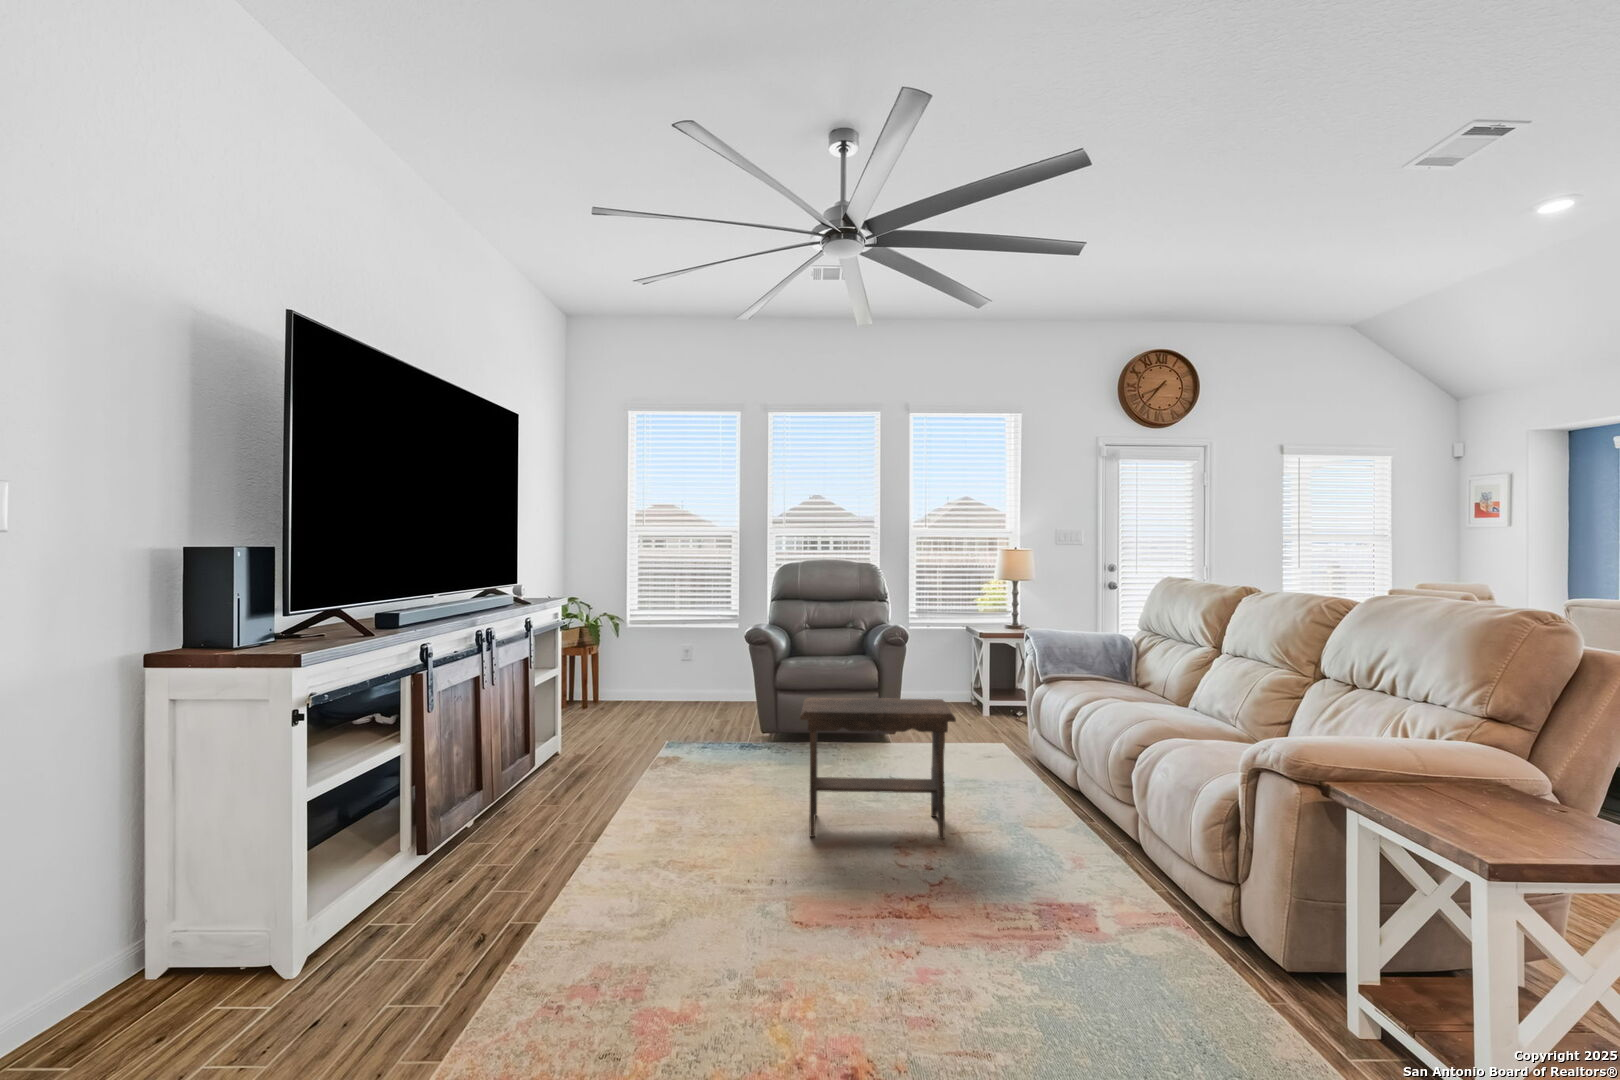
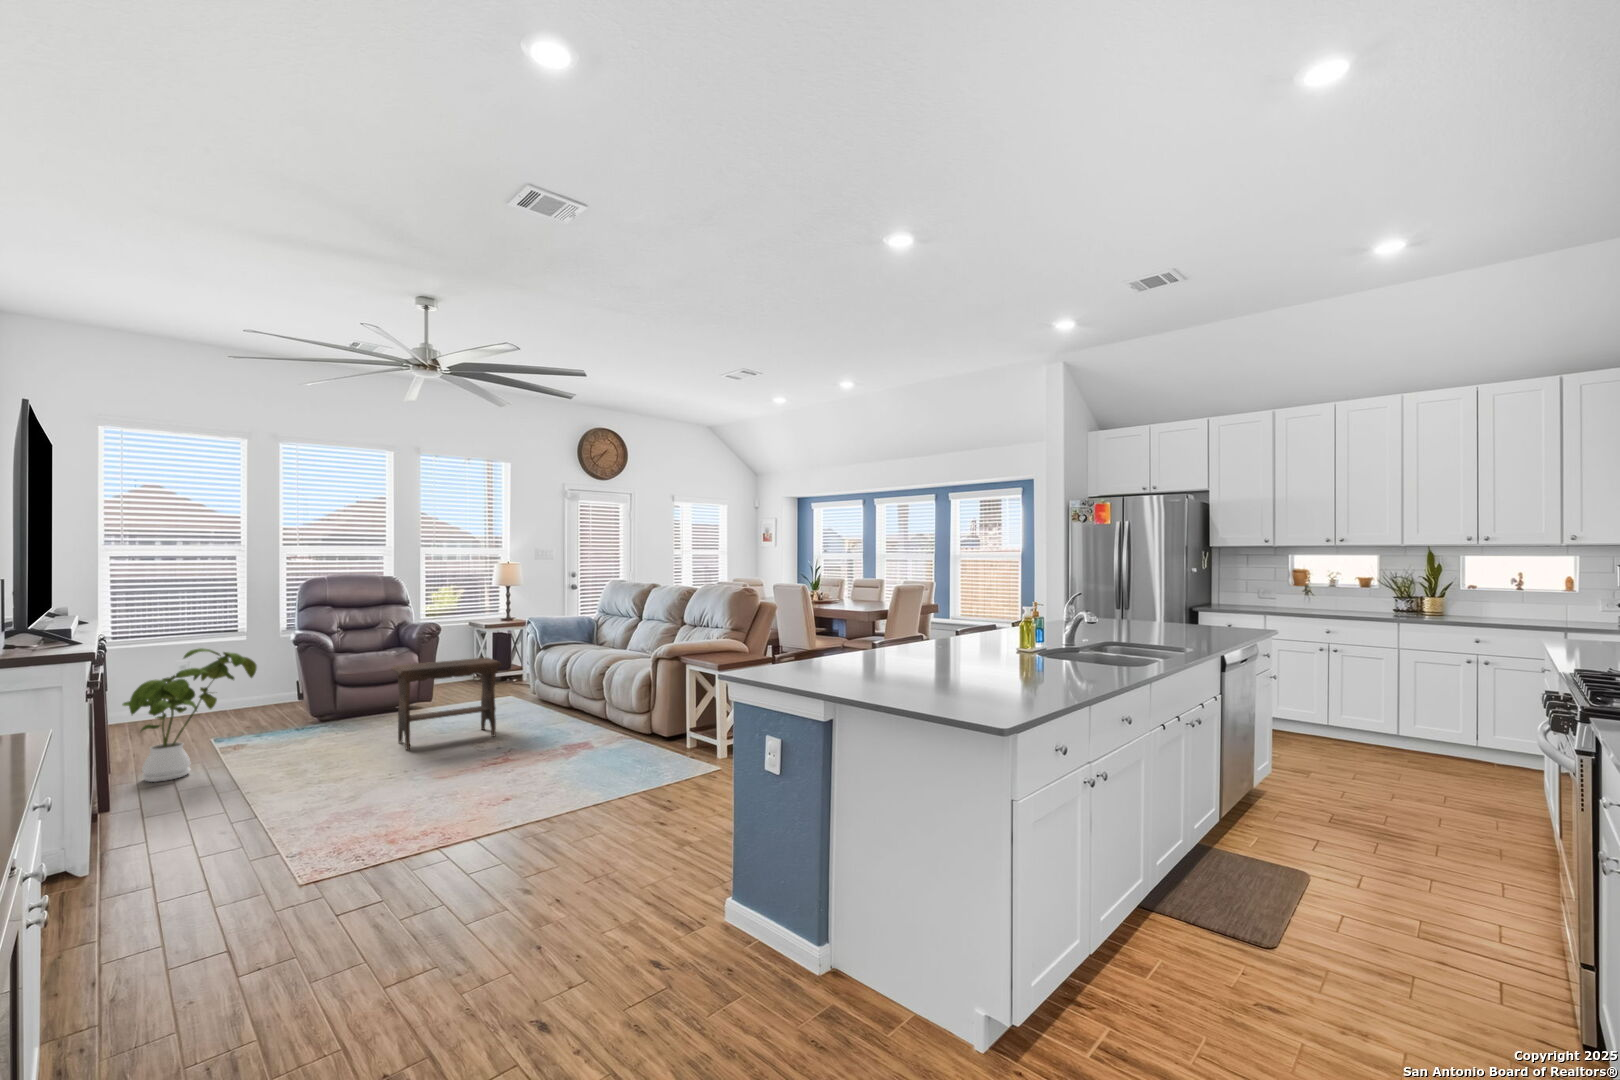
house plant: none [495,650,650,817] -> present [122,648,257,782]

